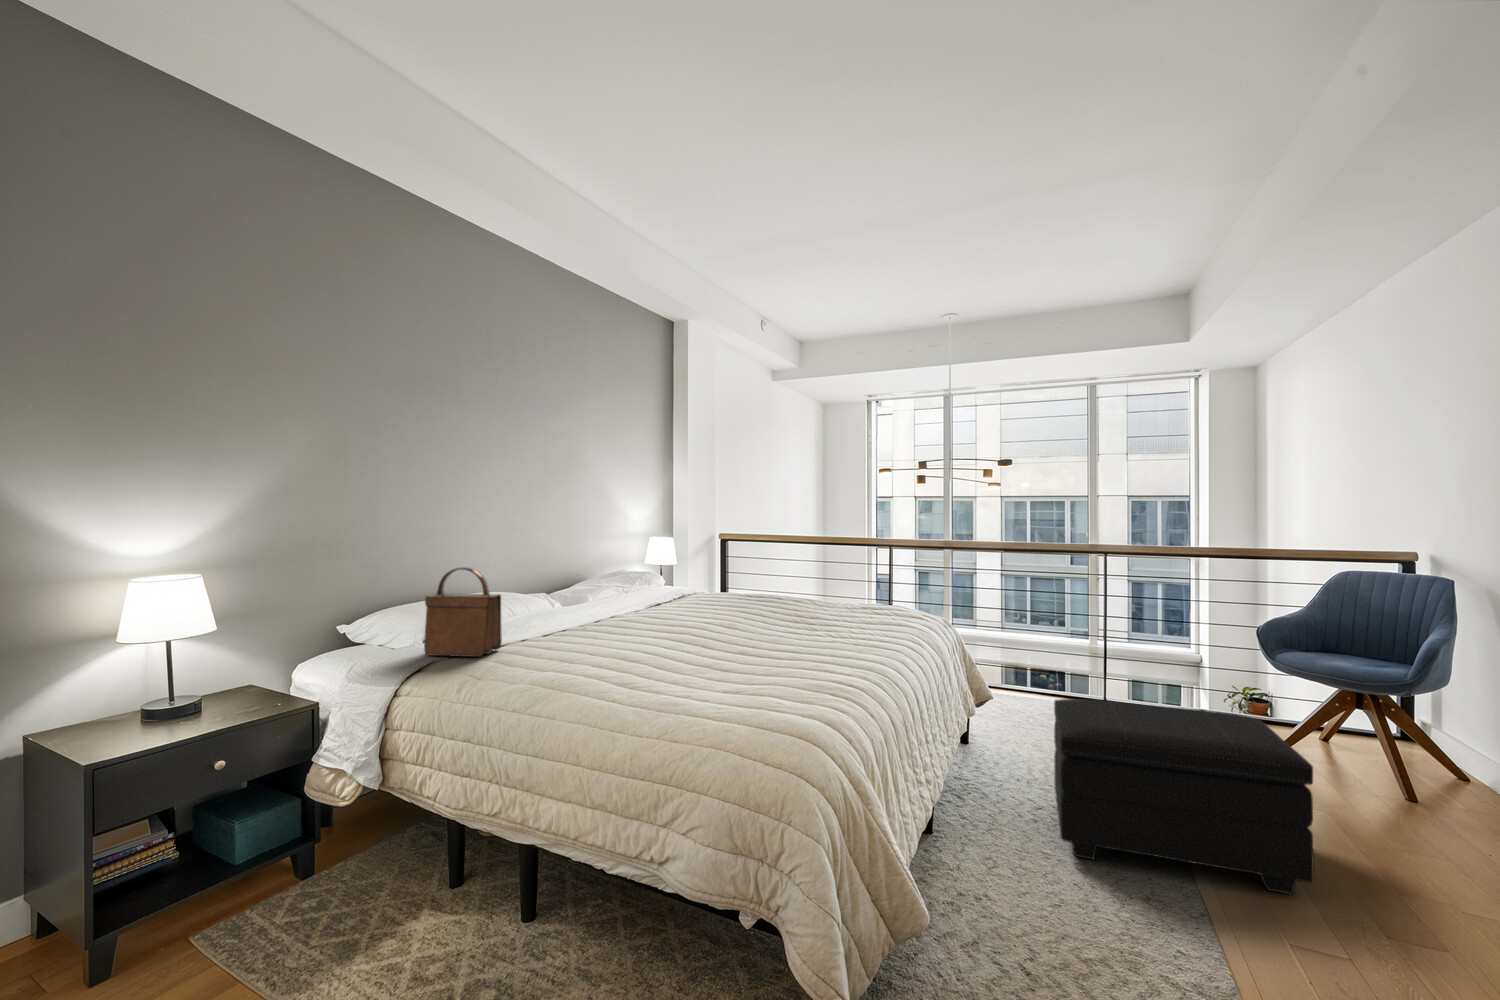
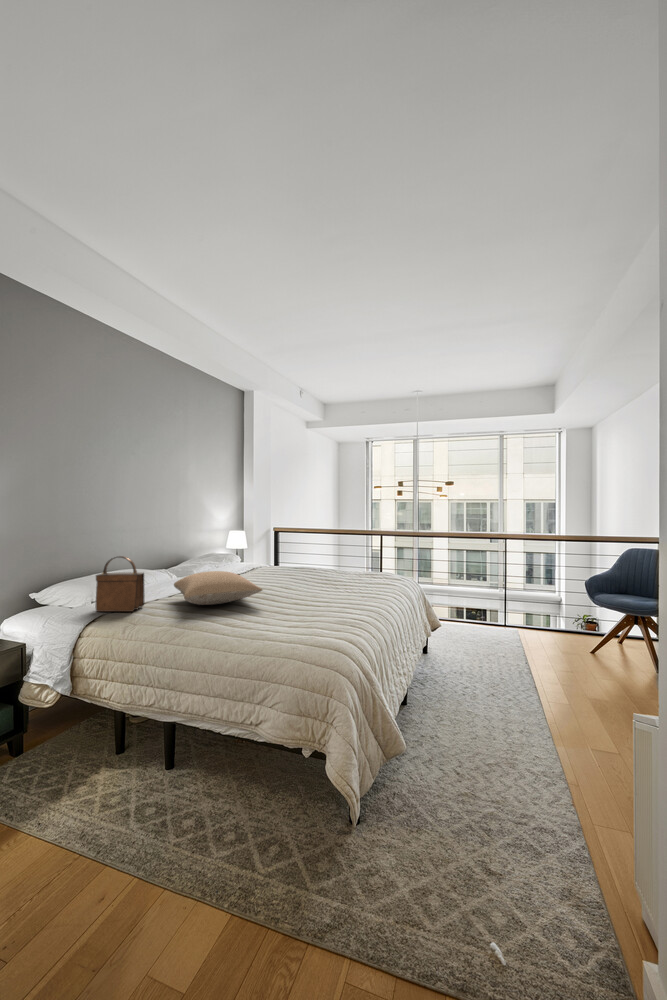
pillow: none [551,596,689,650] -> present [174,571,262,605]
footstool: present [1054,699,1313,894] -> none [474,625,608,726]

